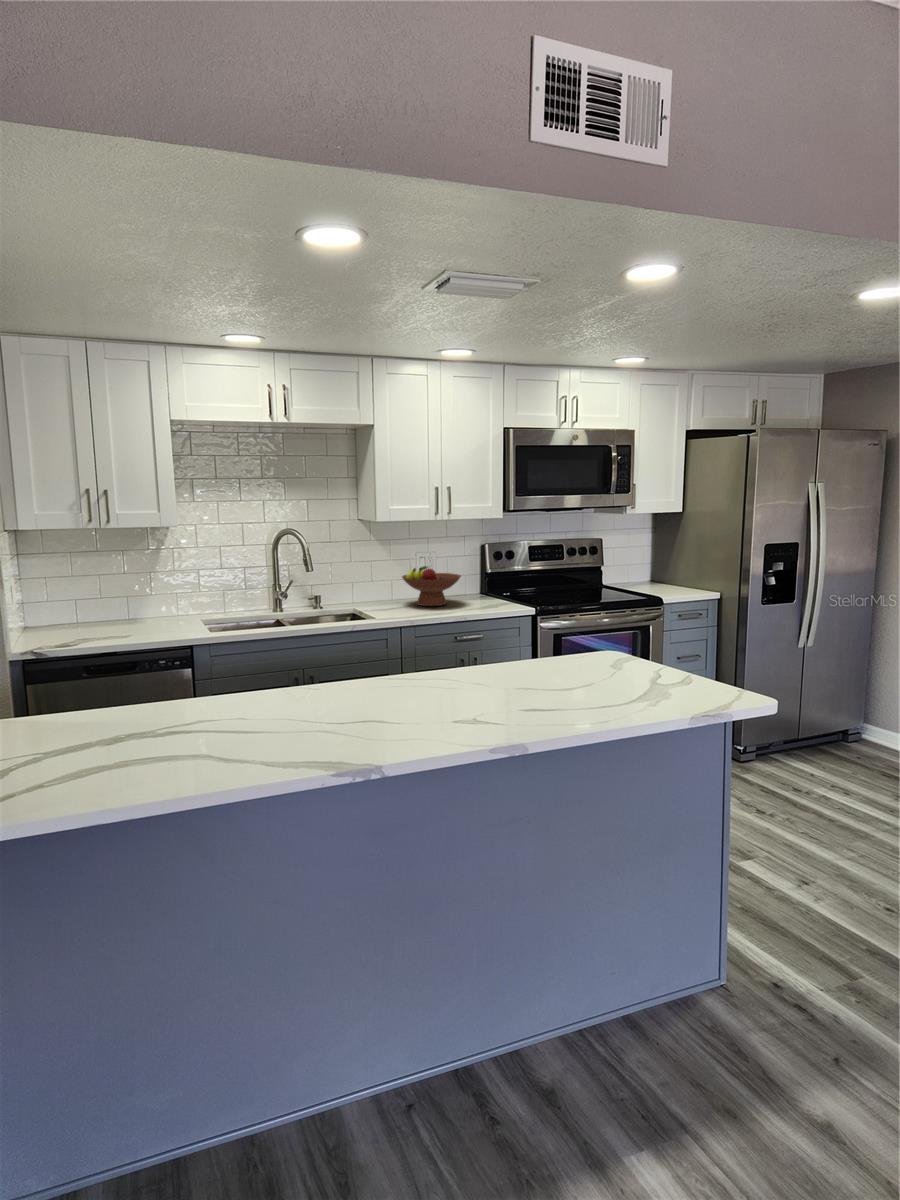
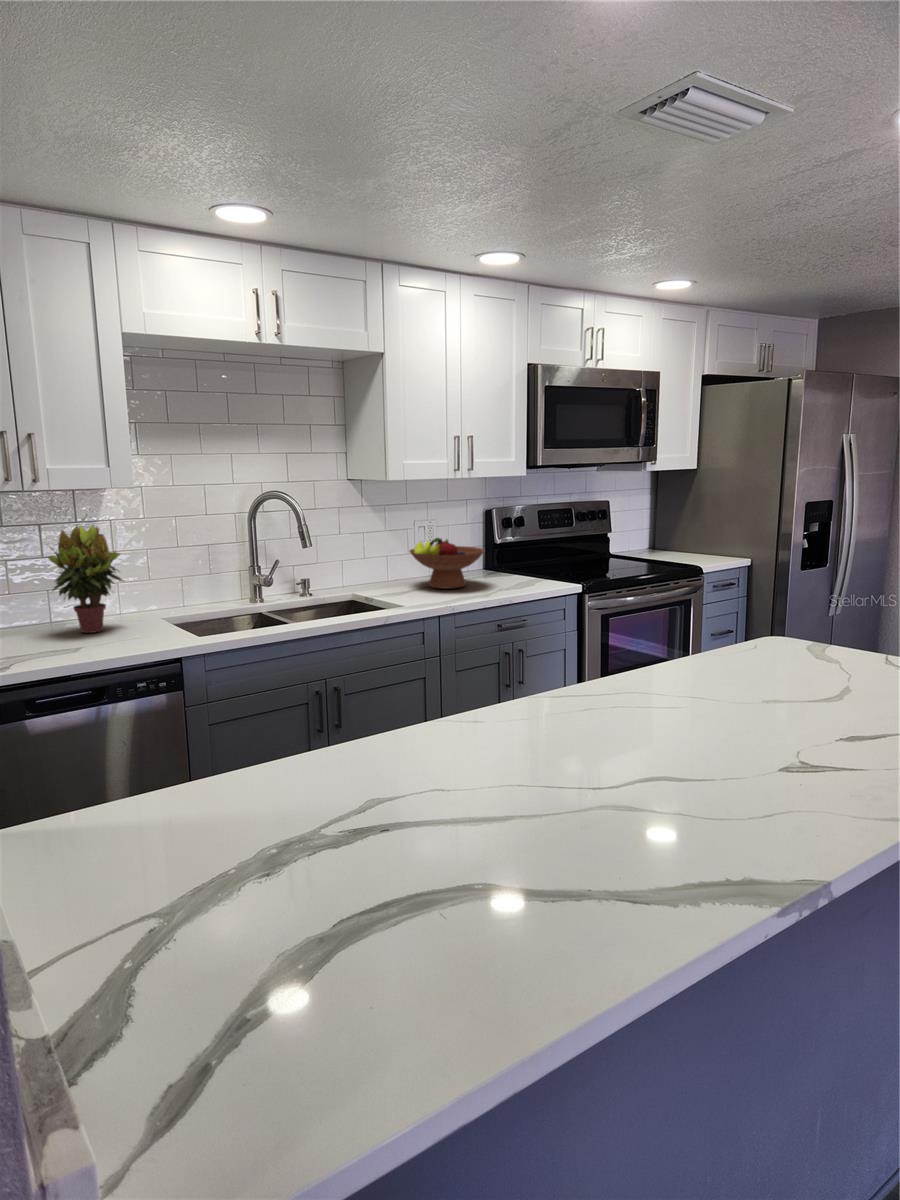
potted plant: none [123,550,175,626] -> present [48,524,123,633]

